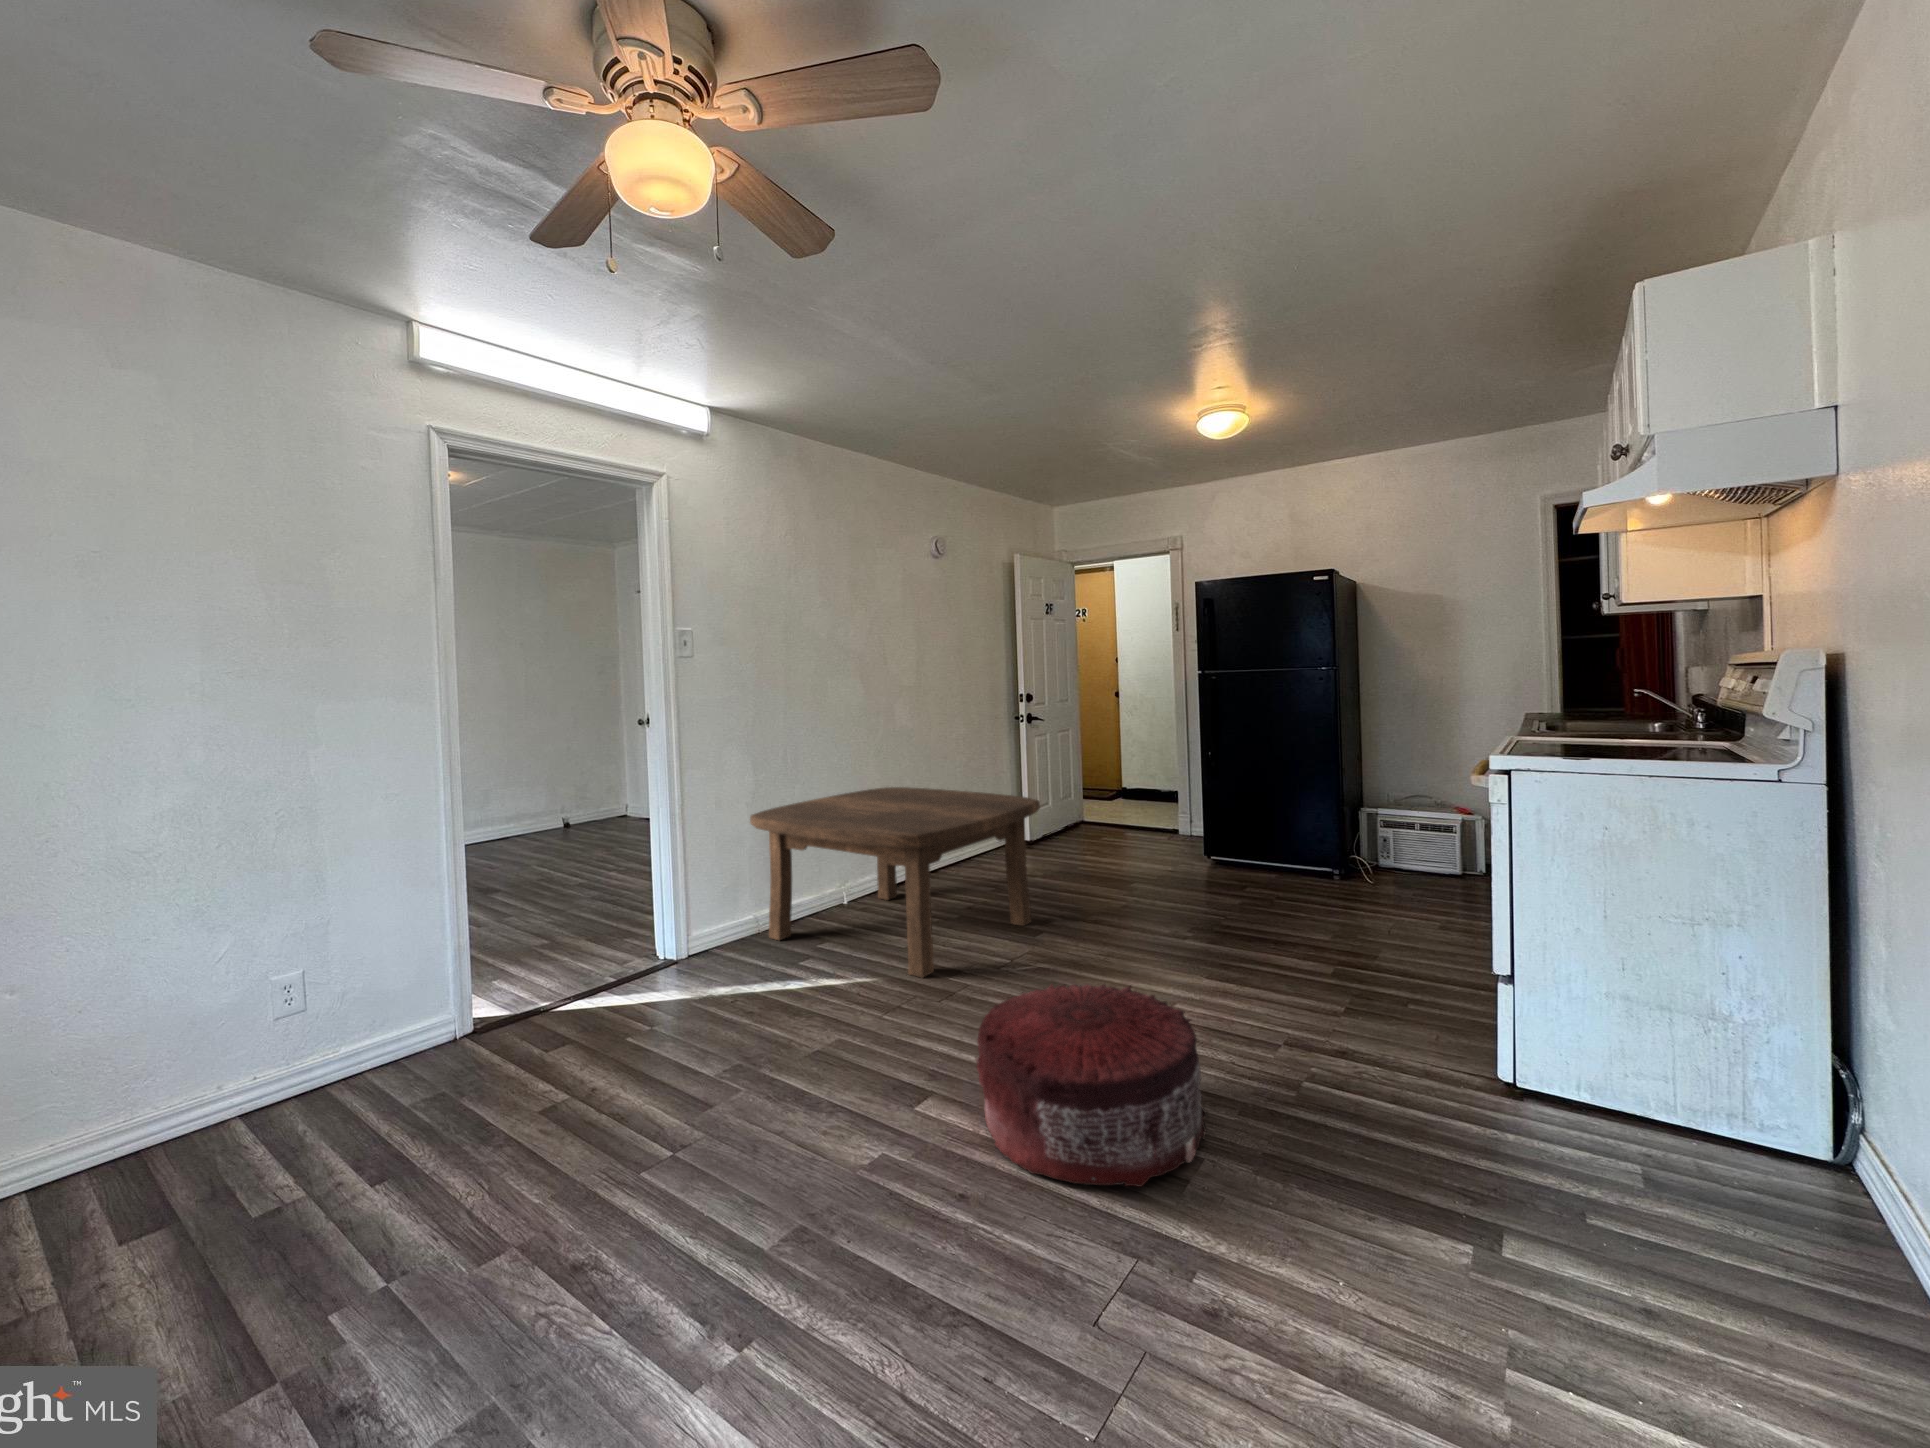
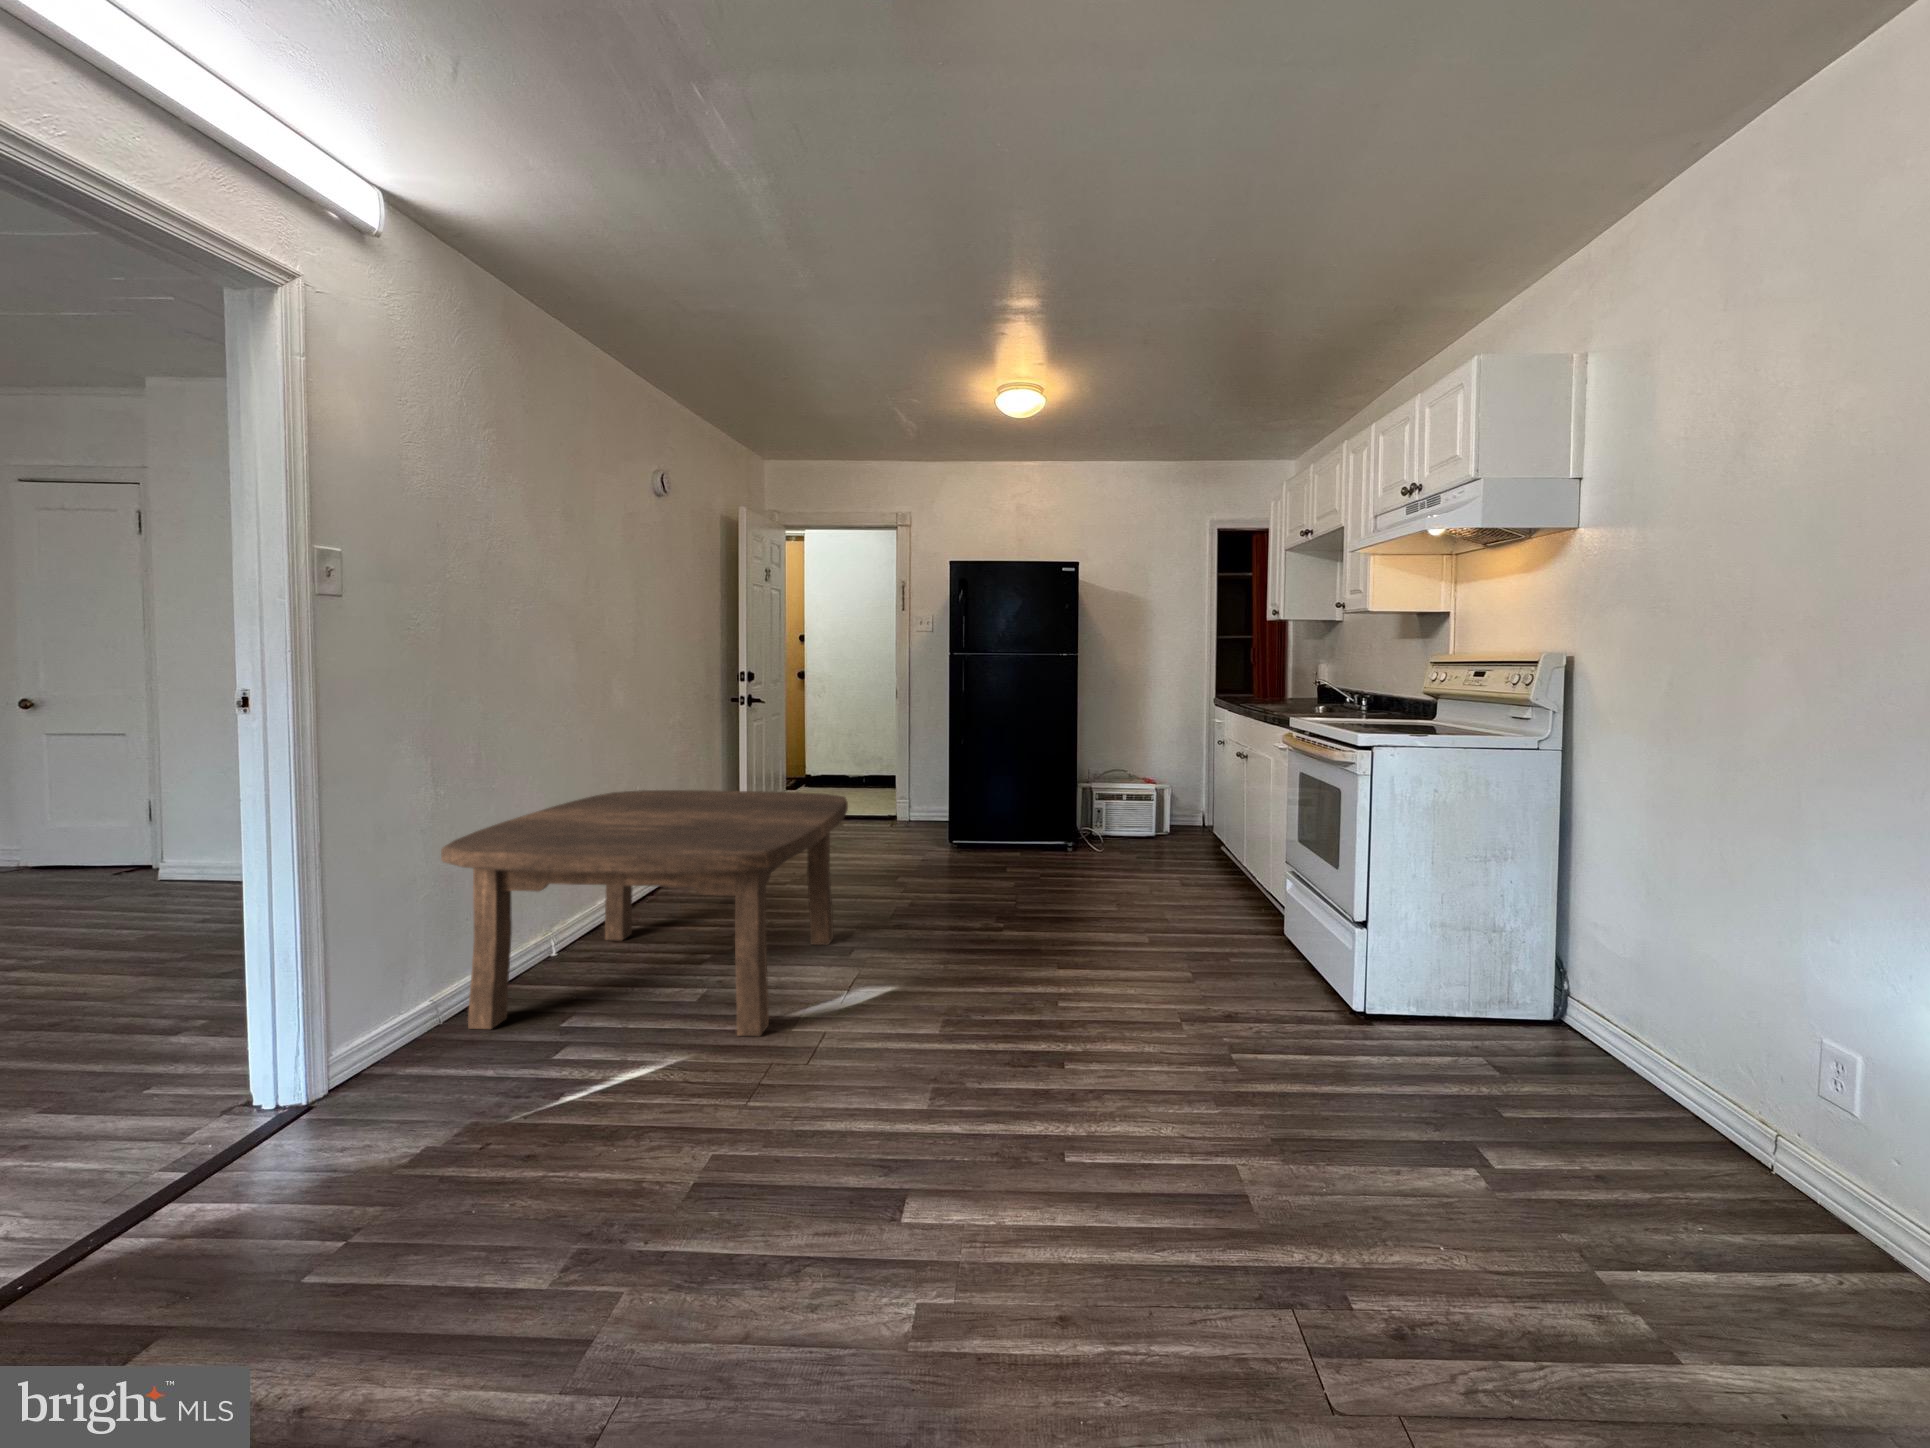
pouf: present [976,984,1207,1187] -> none [983,995,1237,1253]

